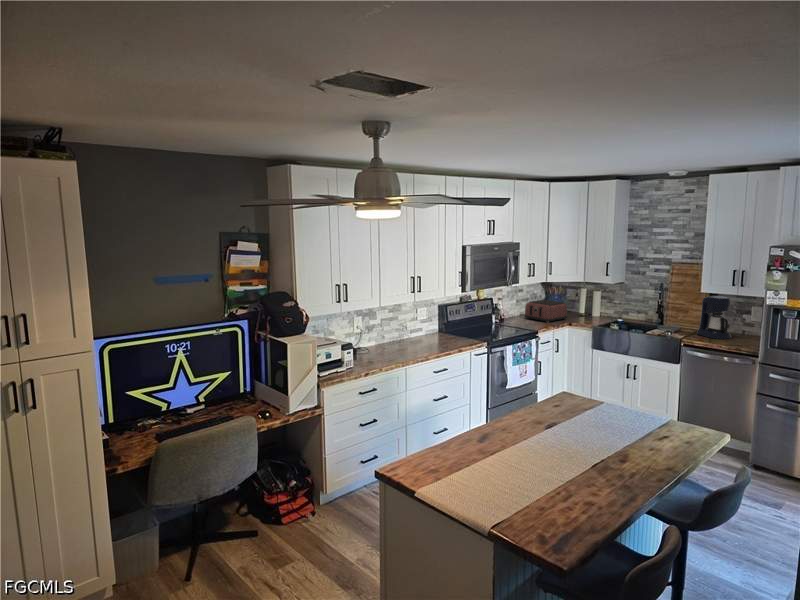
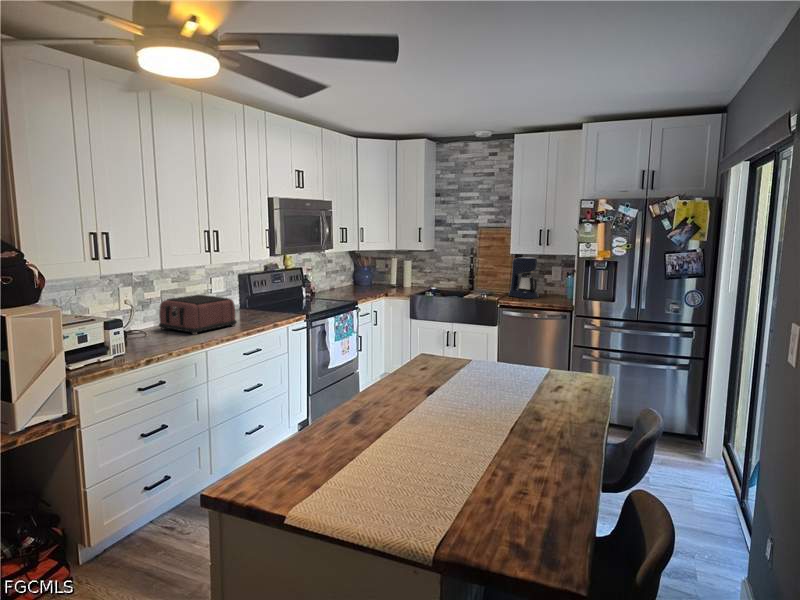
toaster: present [524,300,567,323] -> present [159,295,237,335]

